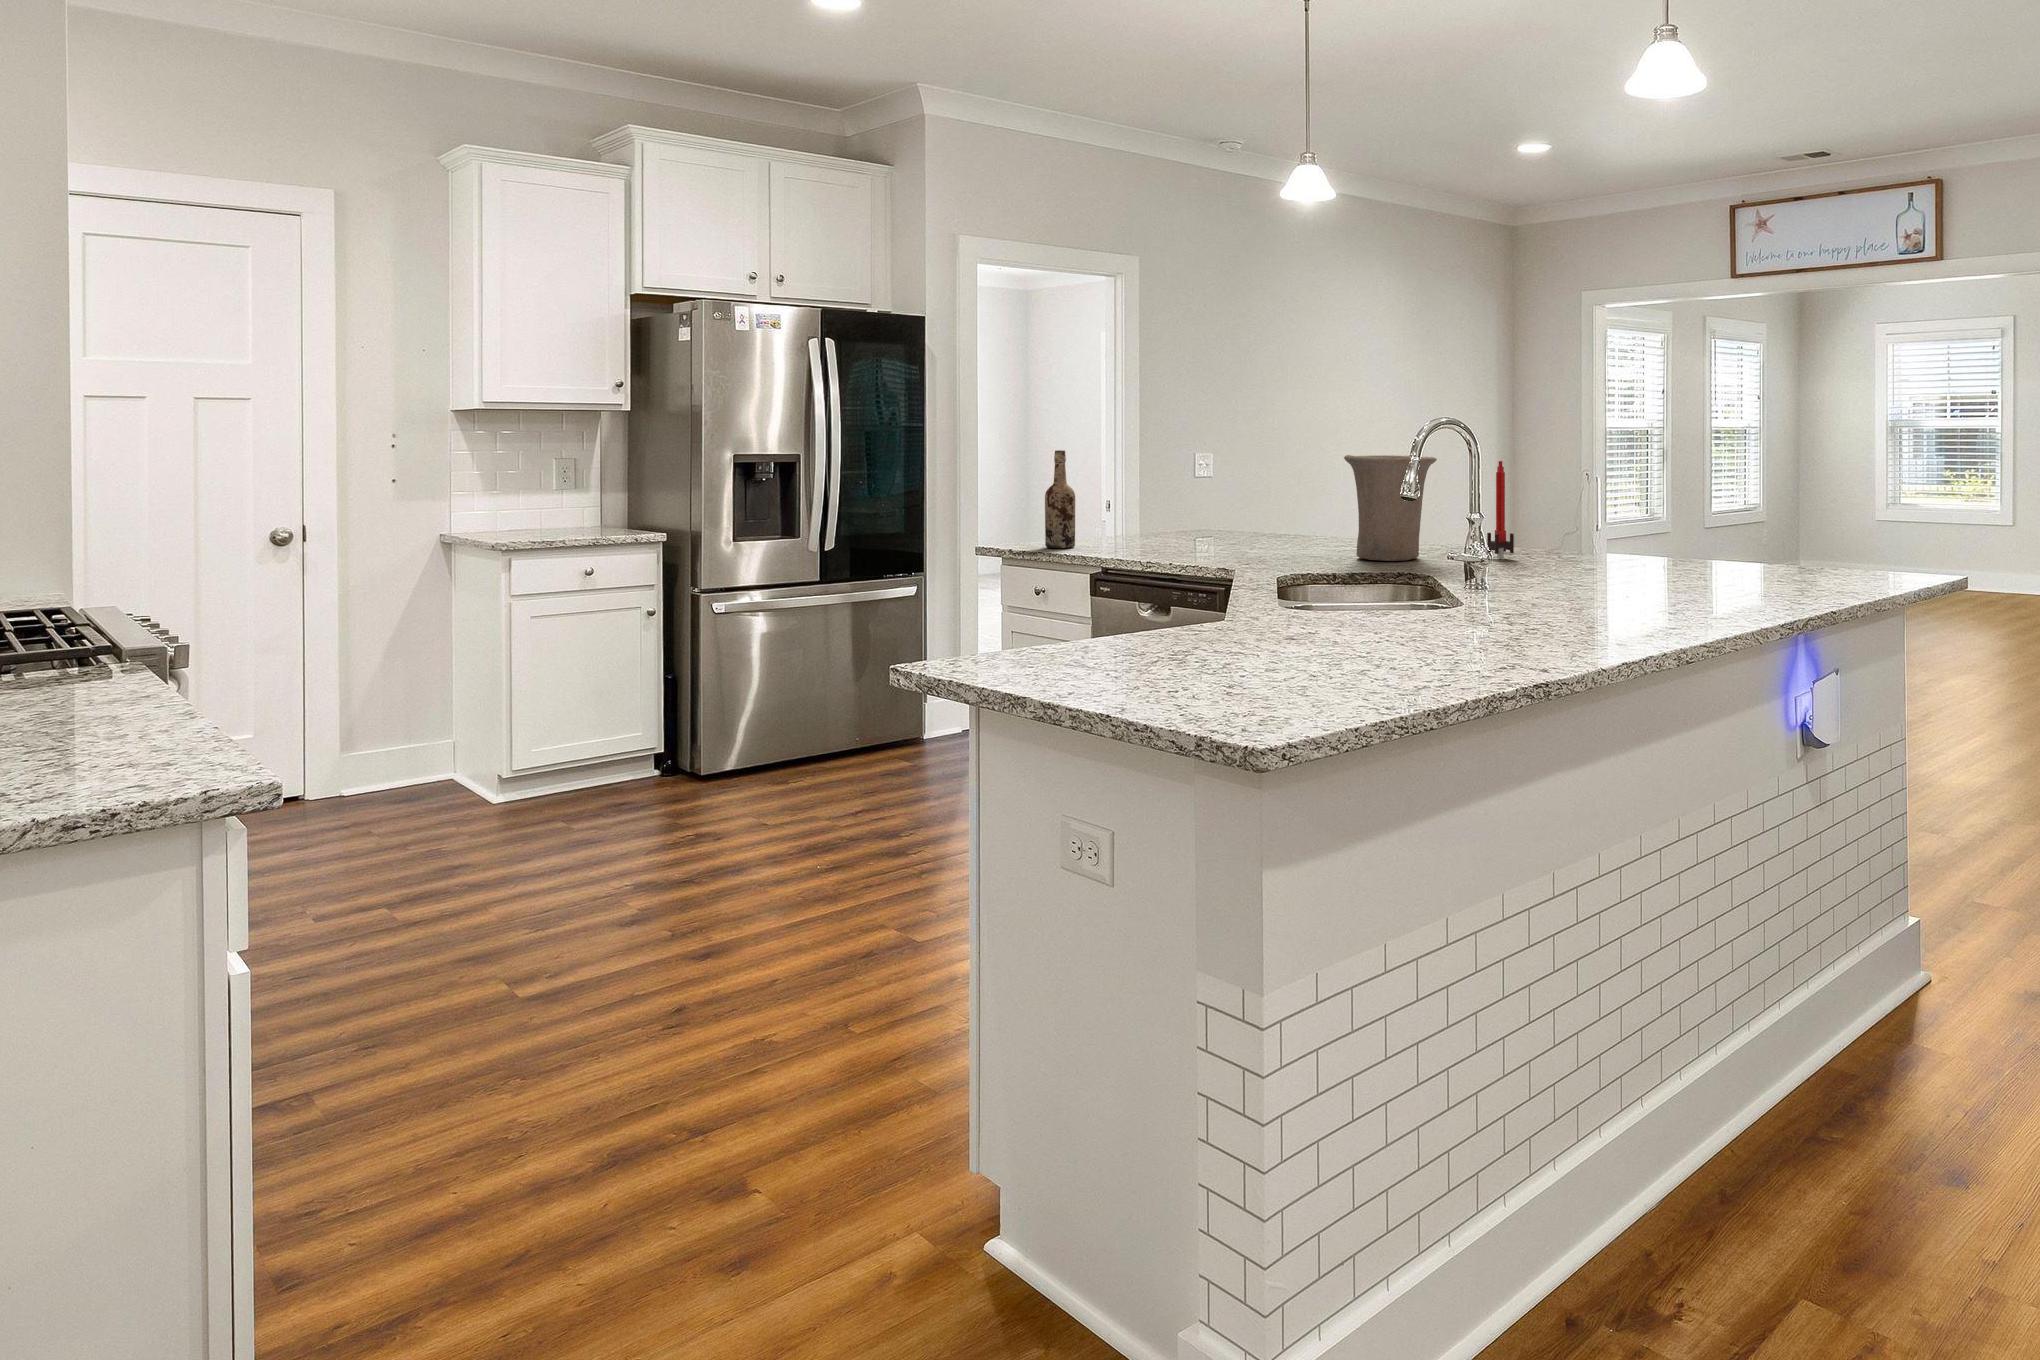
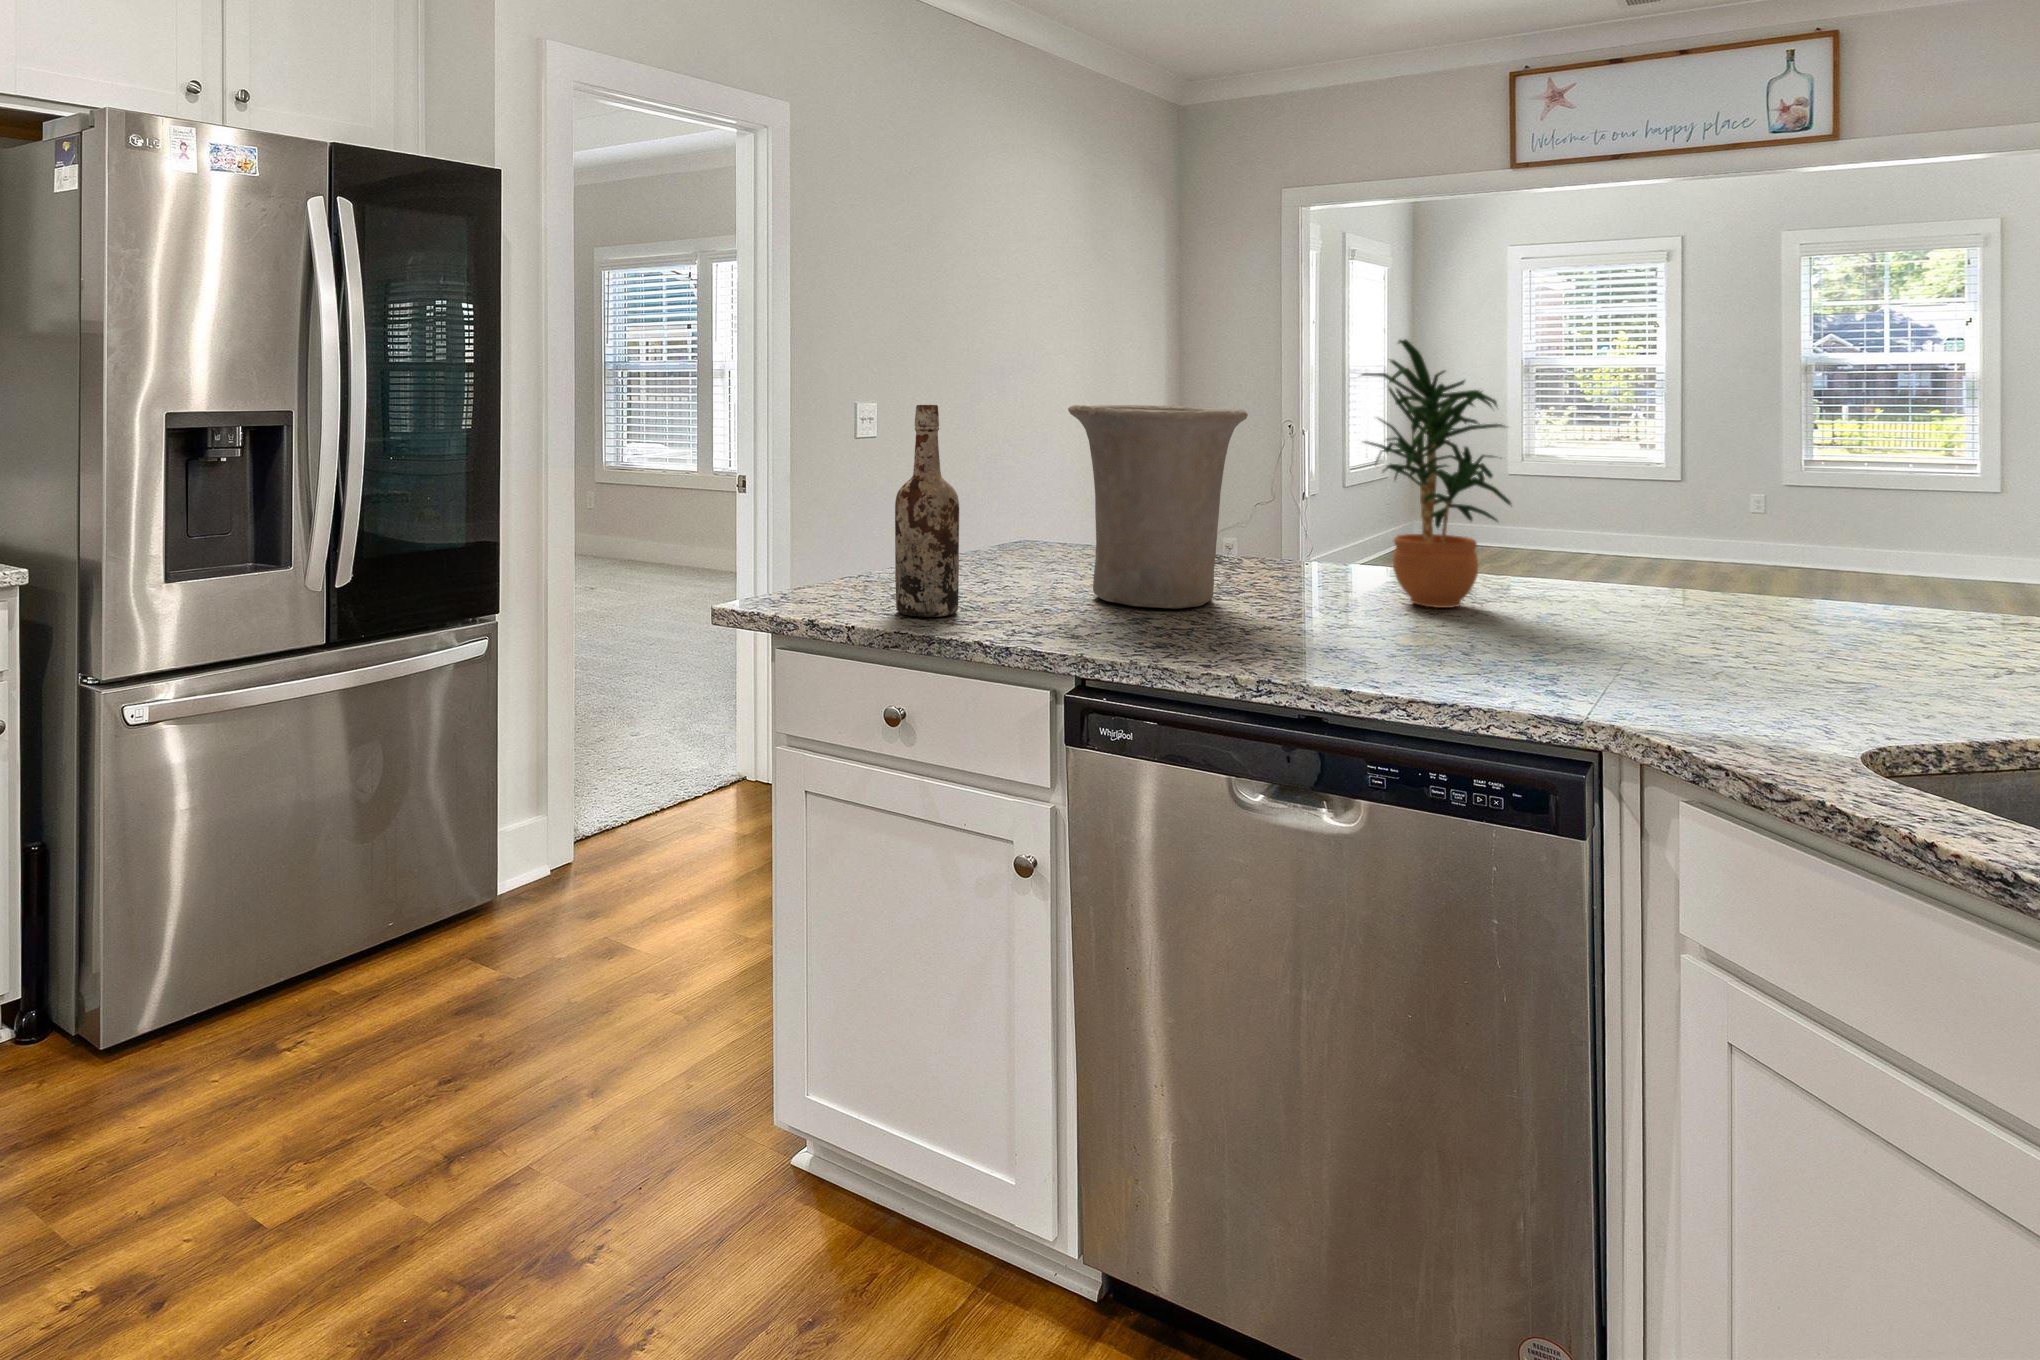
potted plant: none [1270,419,1345,548] -> present [1362,339,1512,608]
vase: present [1344,455,1437,561] -> present [1068,405,1248,609]
candle: present [1487,461,1514,559] -> none [1946,427,2020,643]

